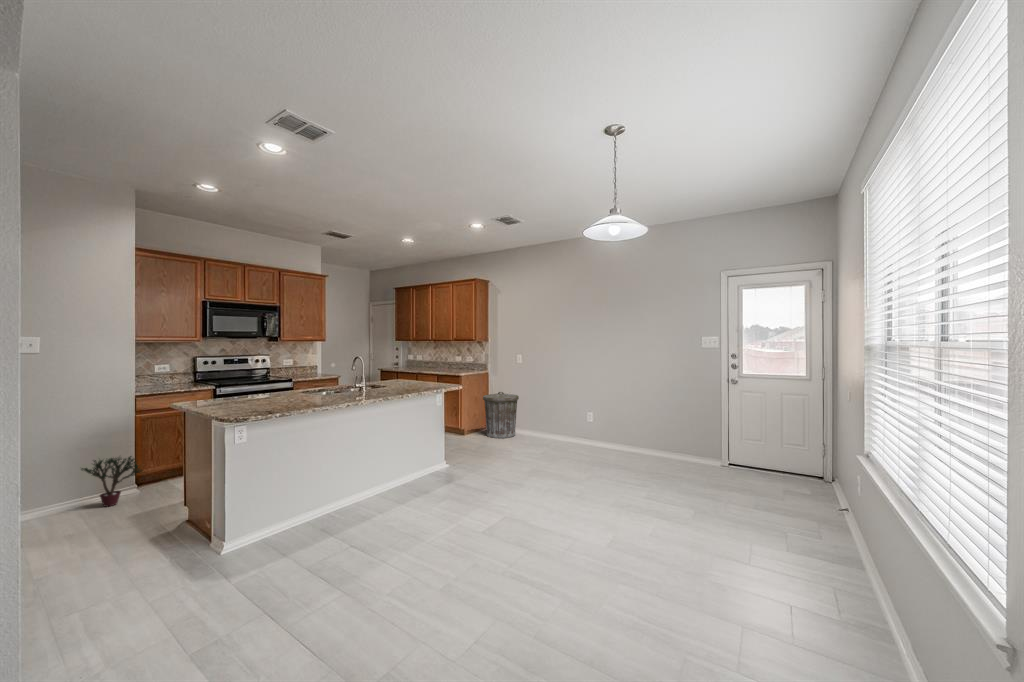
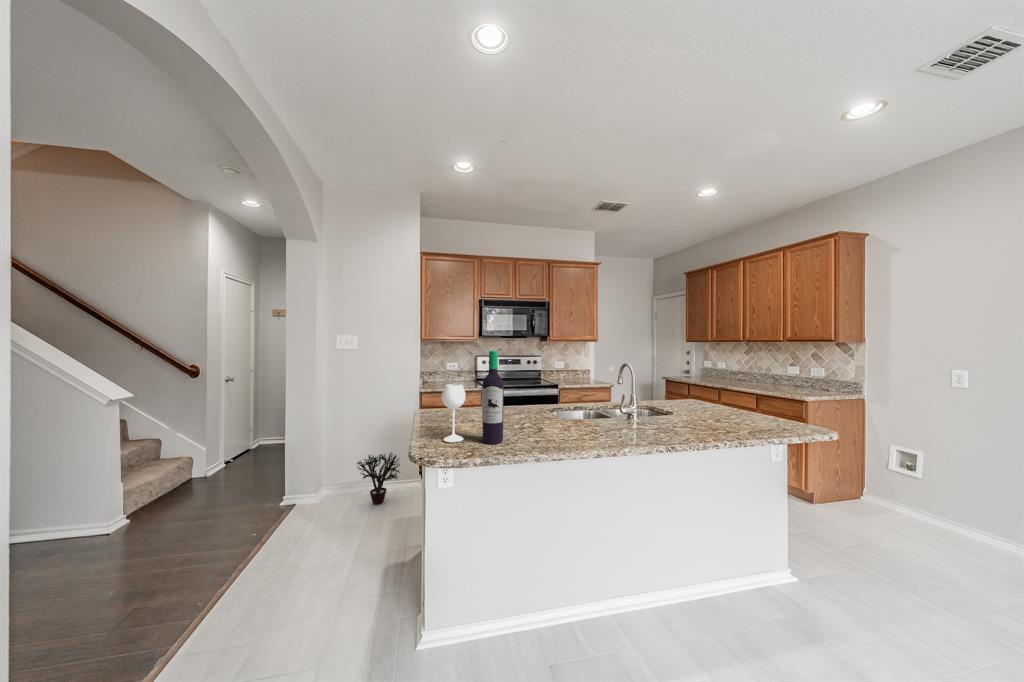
wine bottle: none [252,347,296,404] -> present [442,351,504,444]
trash can: present [483,392,519,438] -> none [861,440,971,543]

